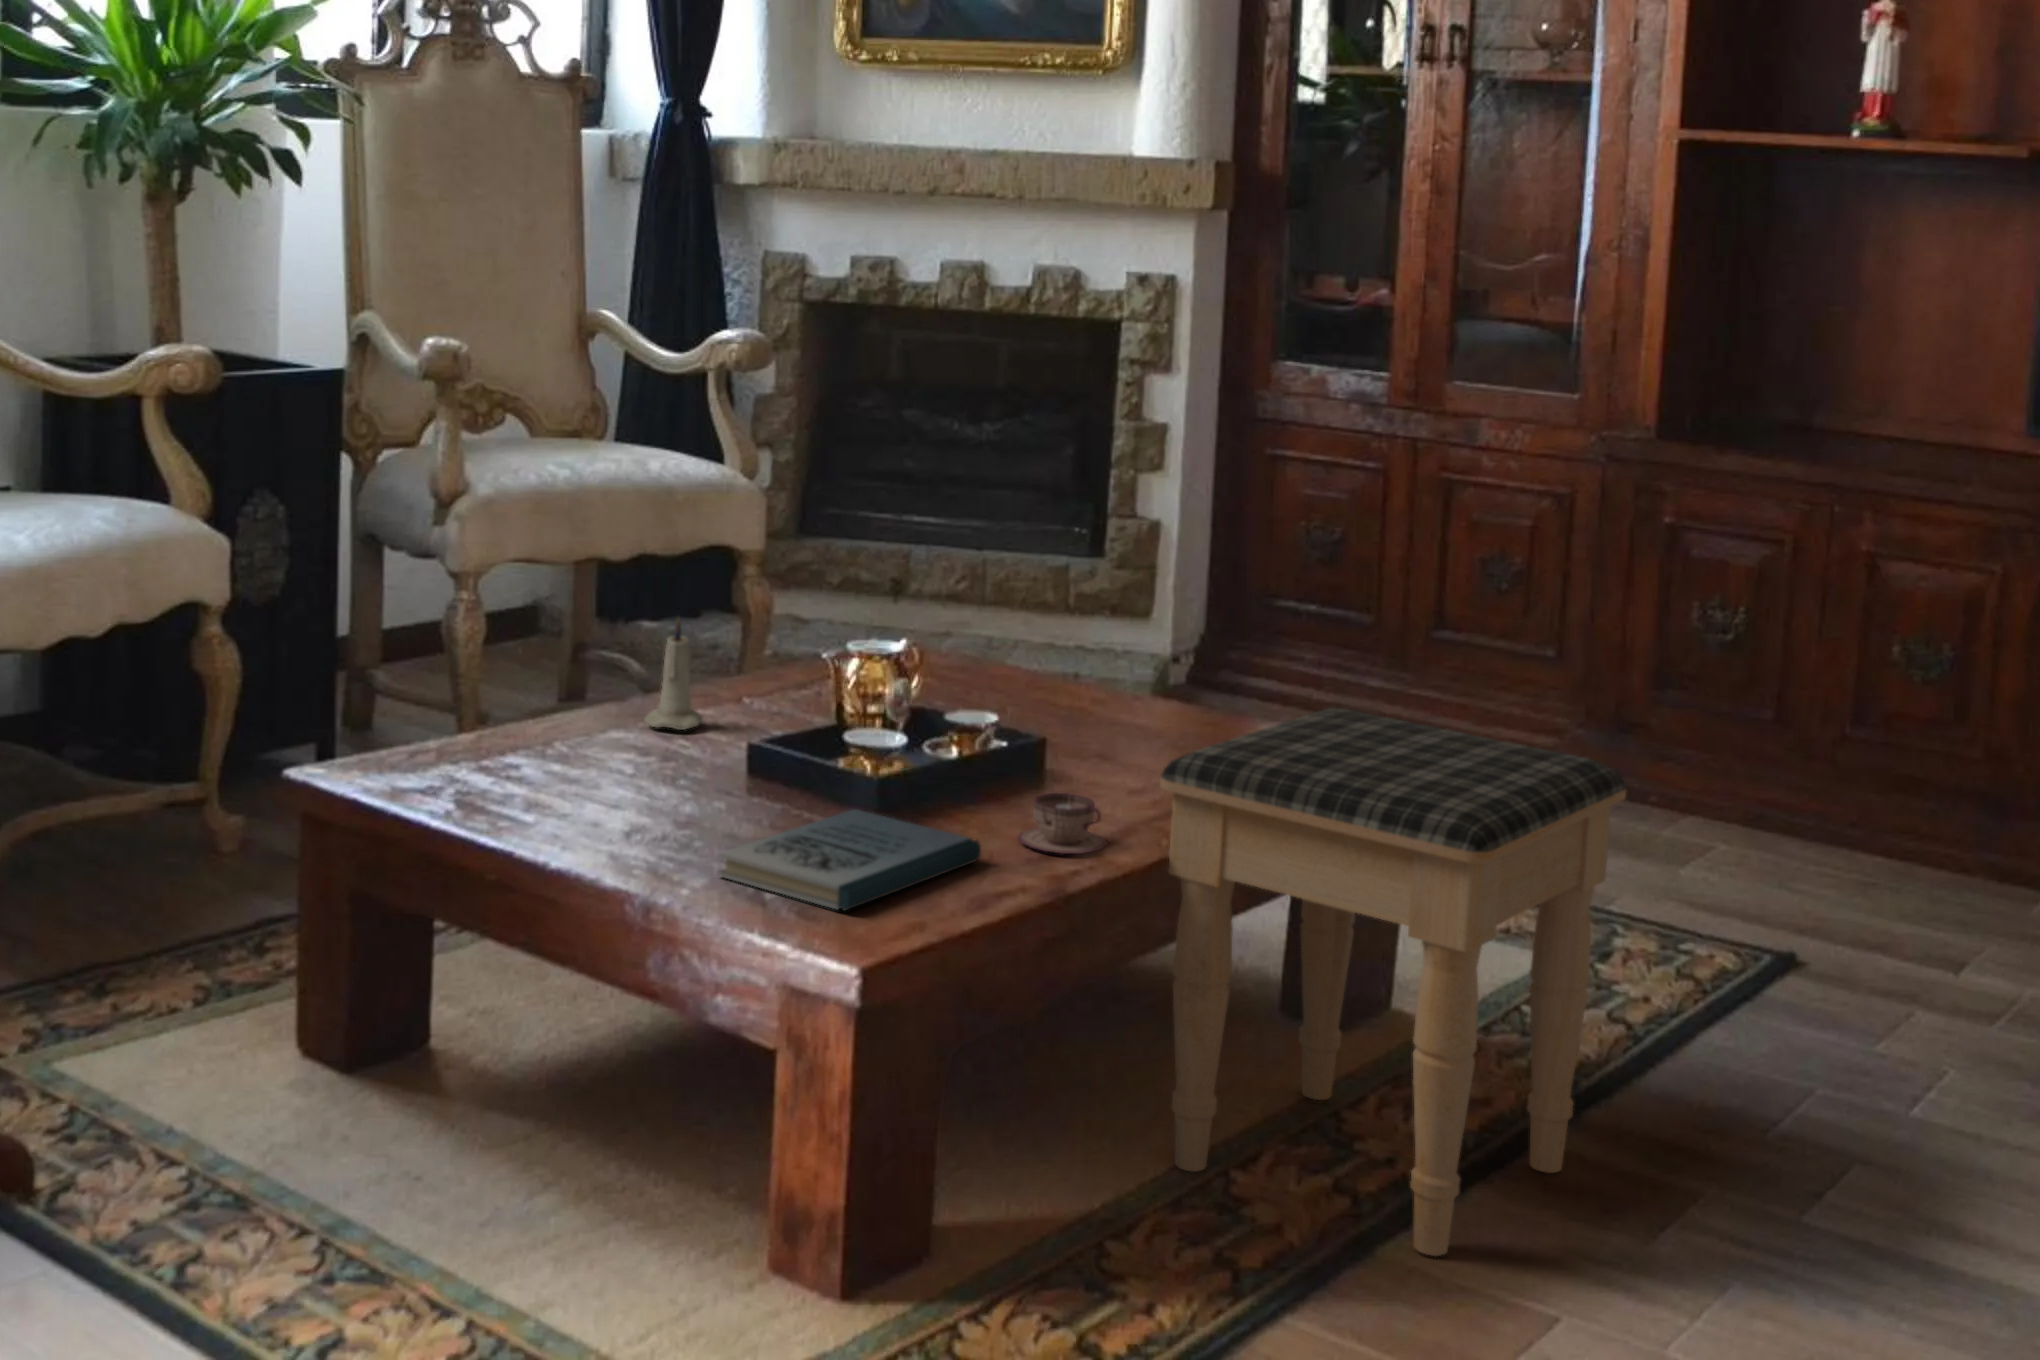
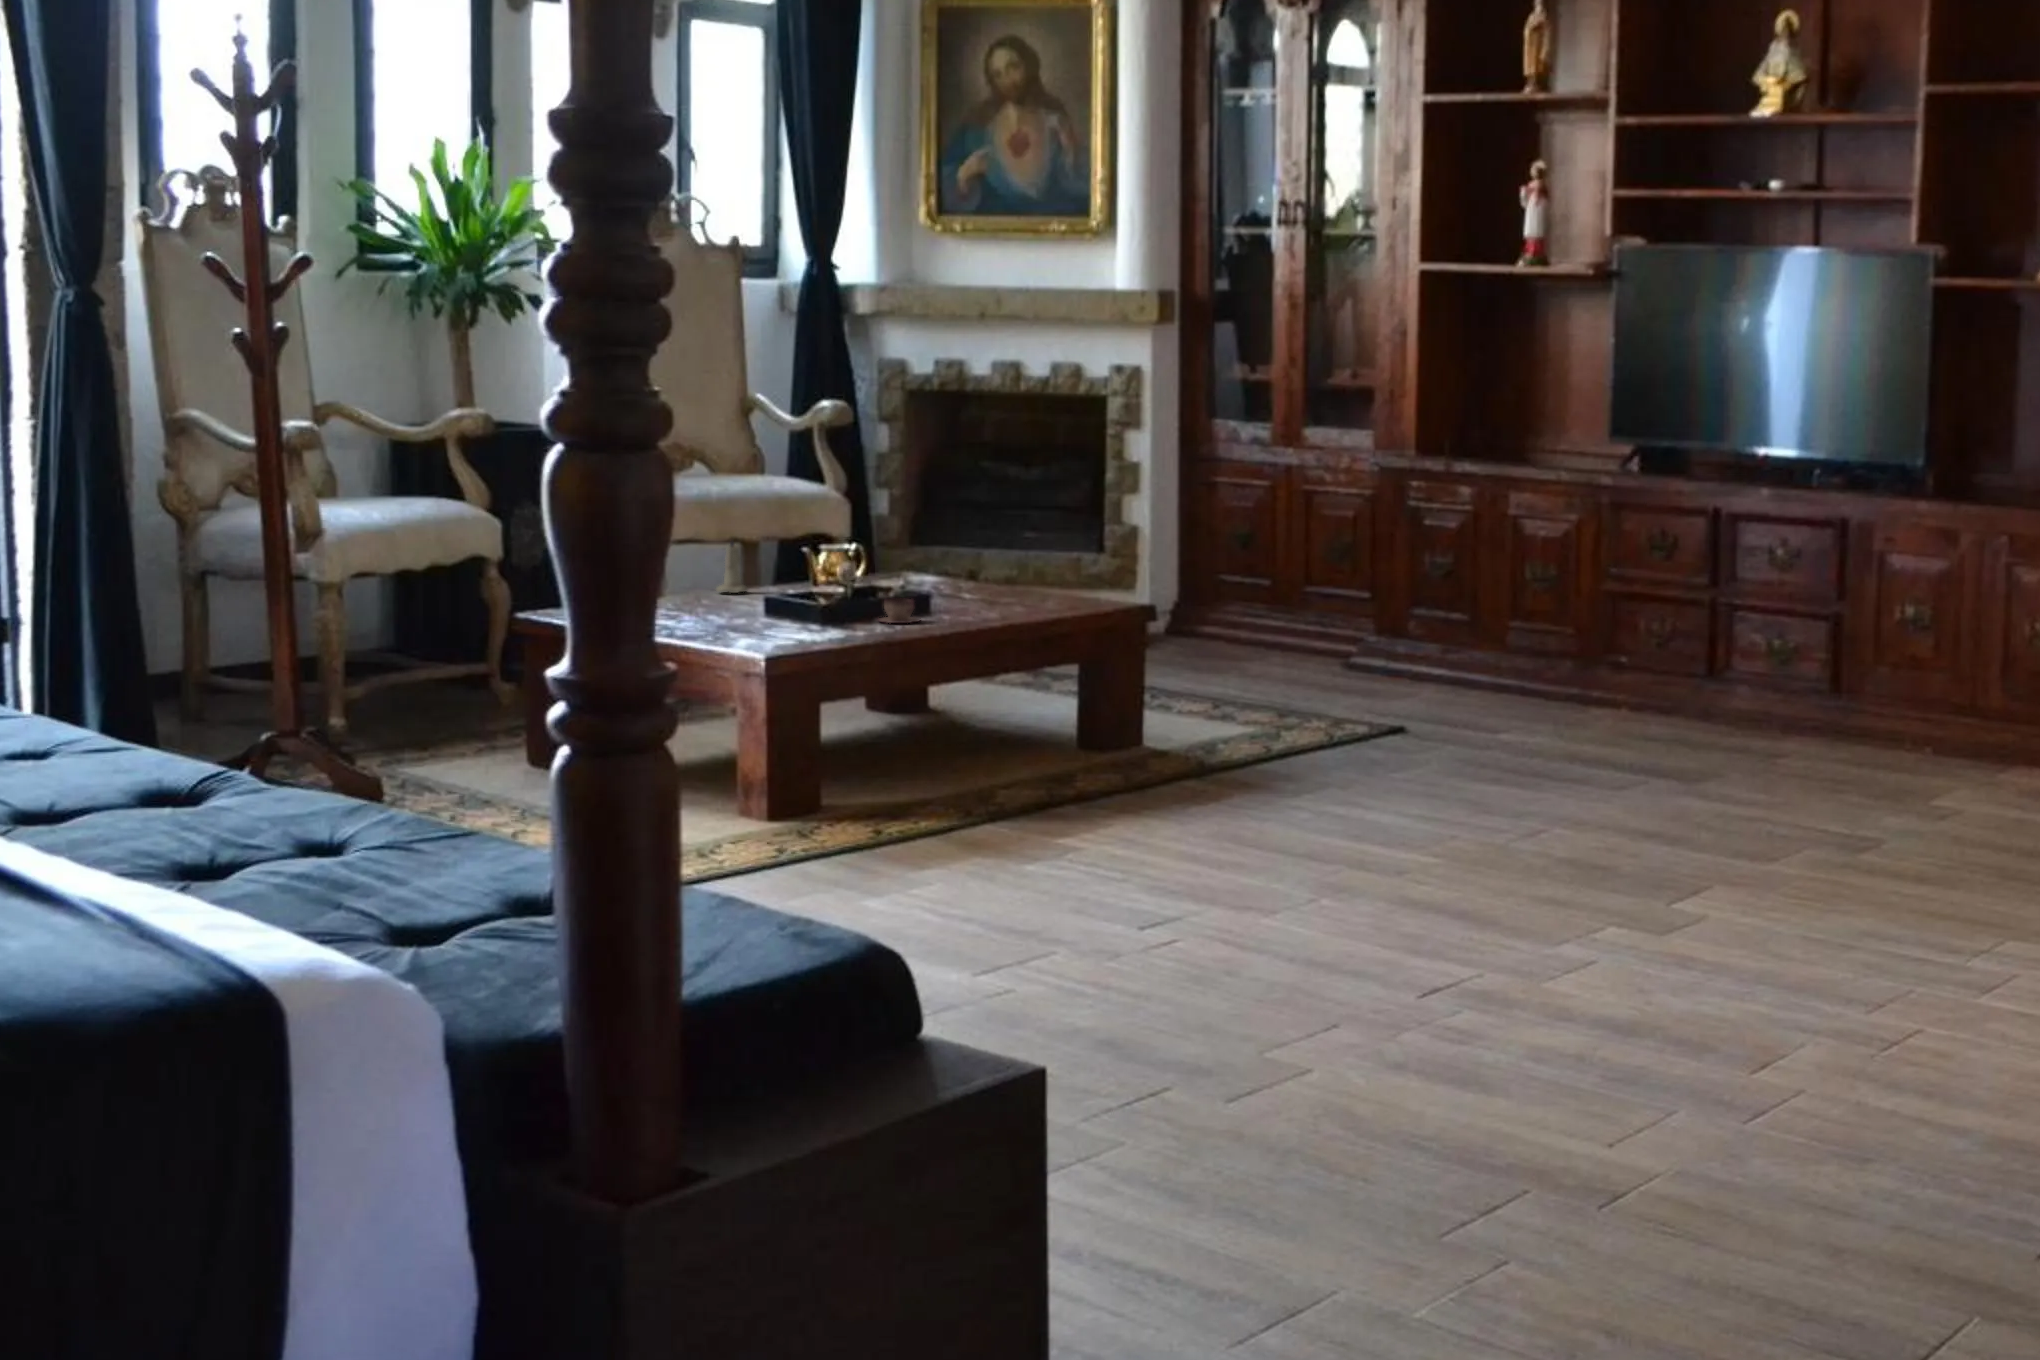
footstool: present [1160,708,1626,1256] -> none [945,564,1180,797]
book: present [717,809,981,910] -> none [715,608,850,636]

